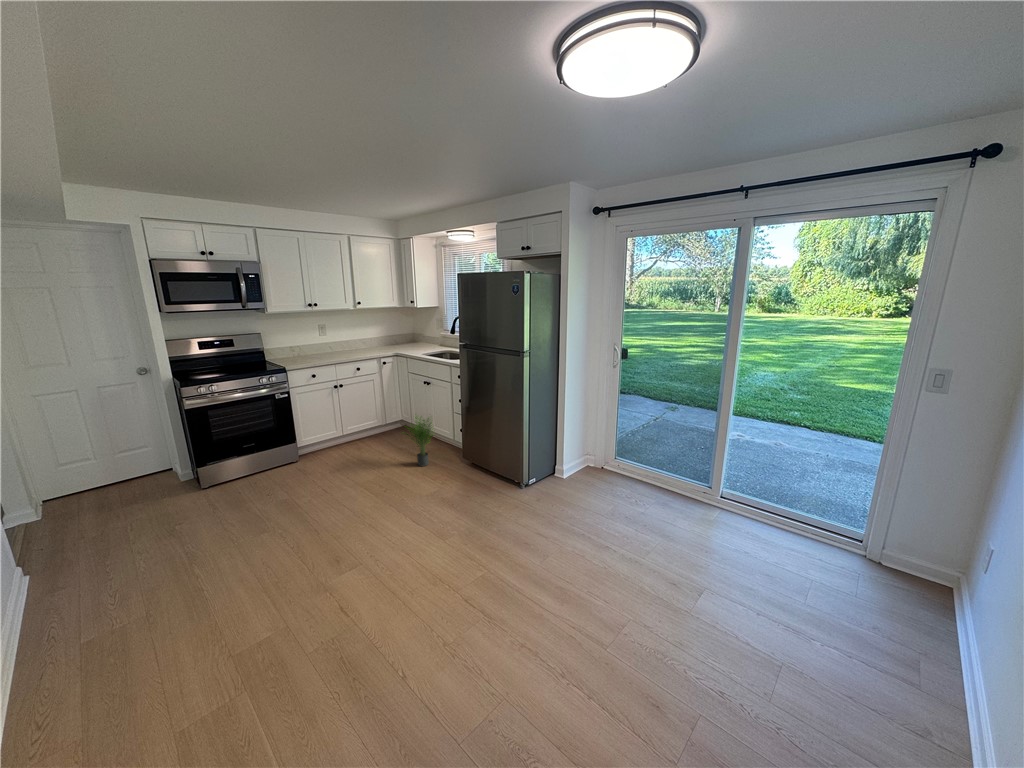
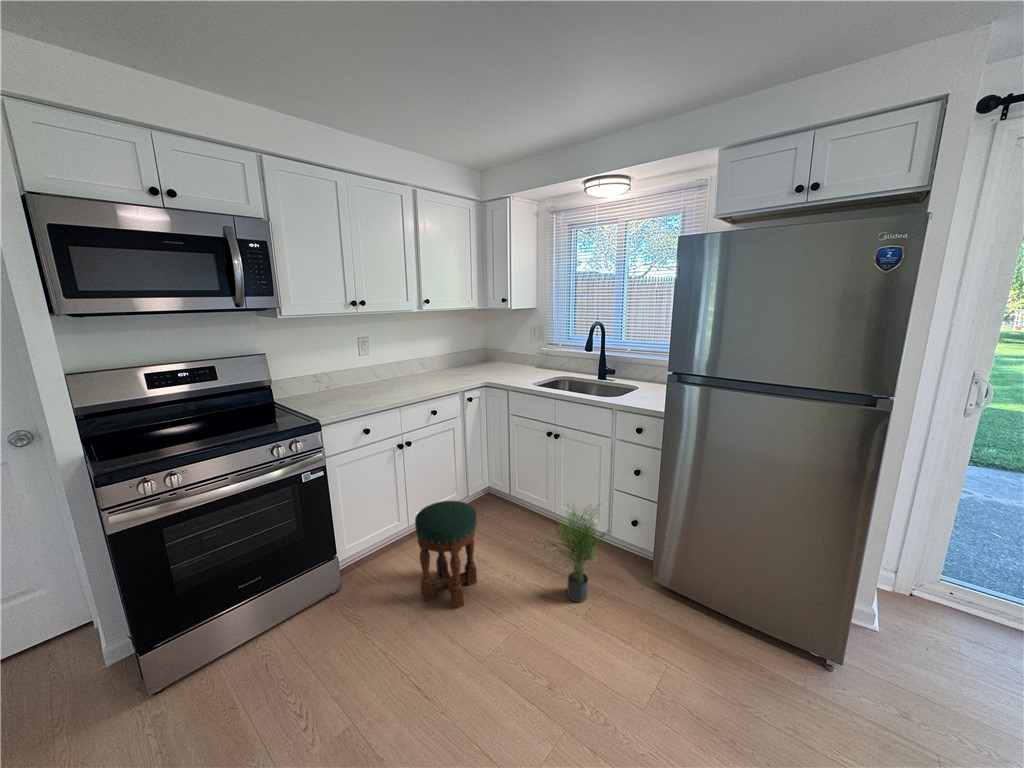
stool: none [335,414,373,467] -> present [415,501,477,609]

